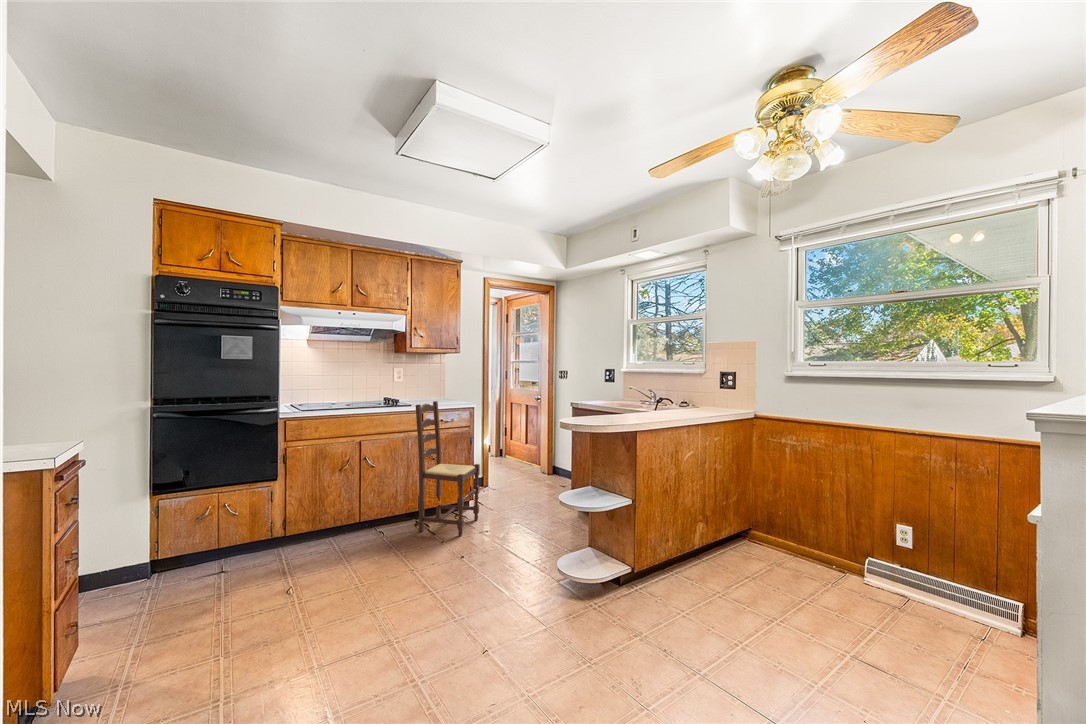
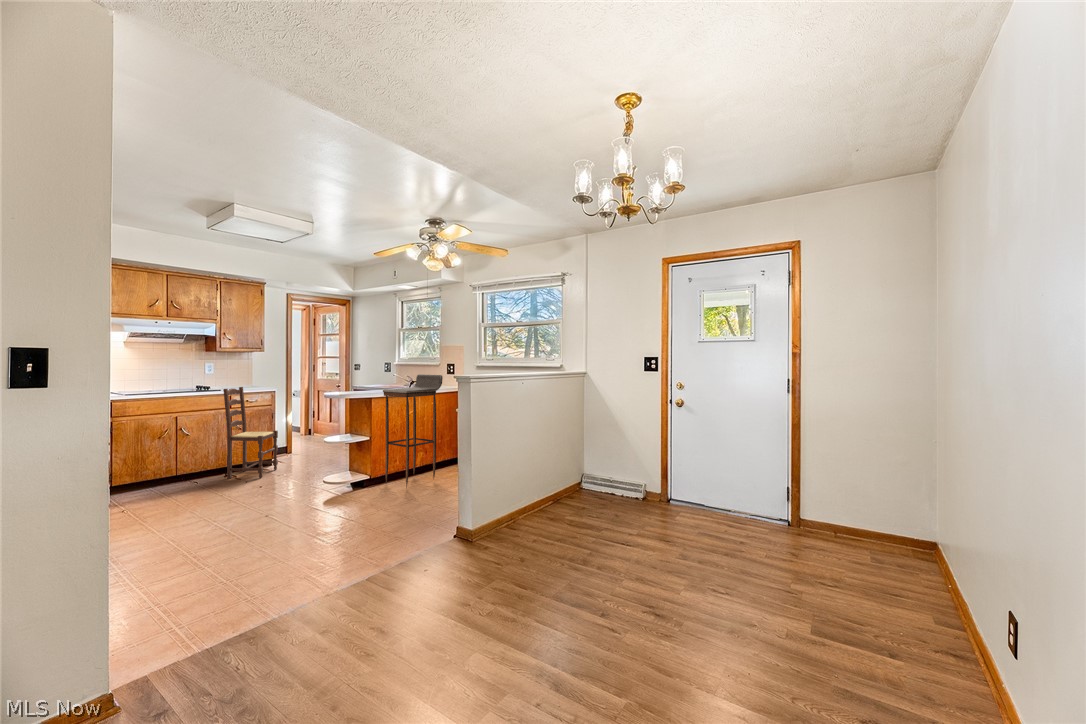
bar stool: none [649,391,749,600] -> present [383,374,443,487]

